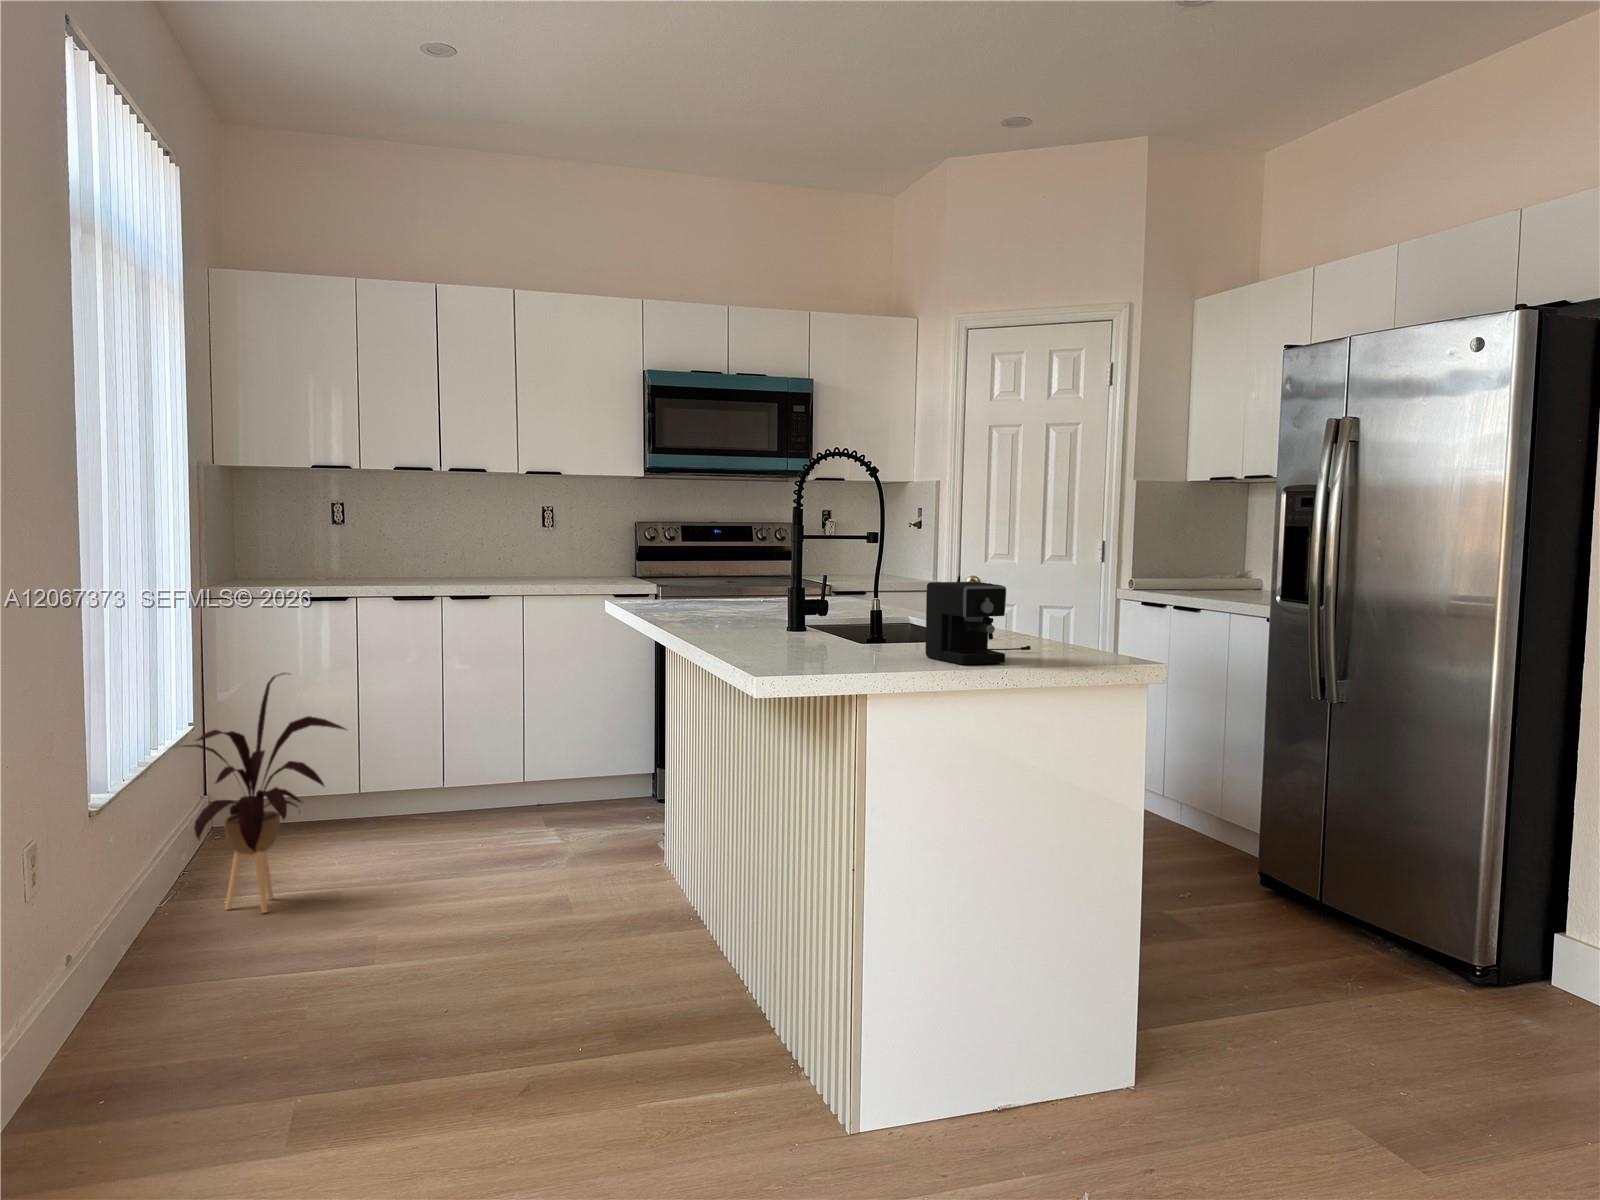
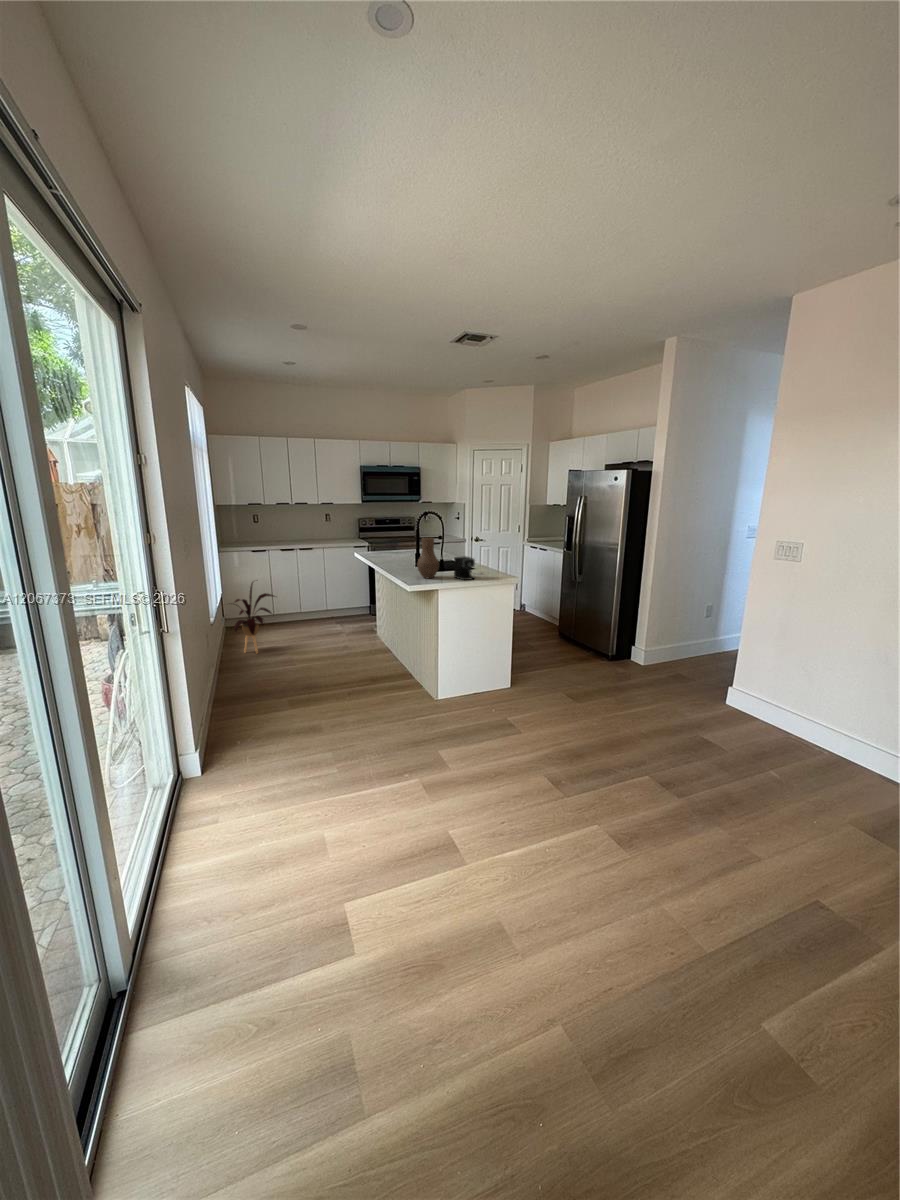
vase: none [791,508,872,657] -> present [417,537,439,578]

